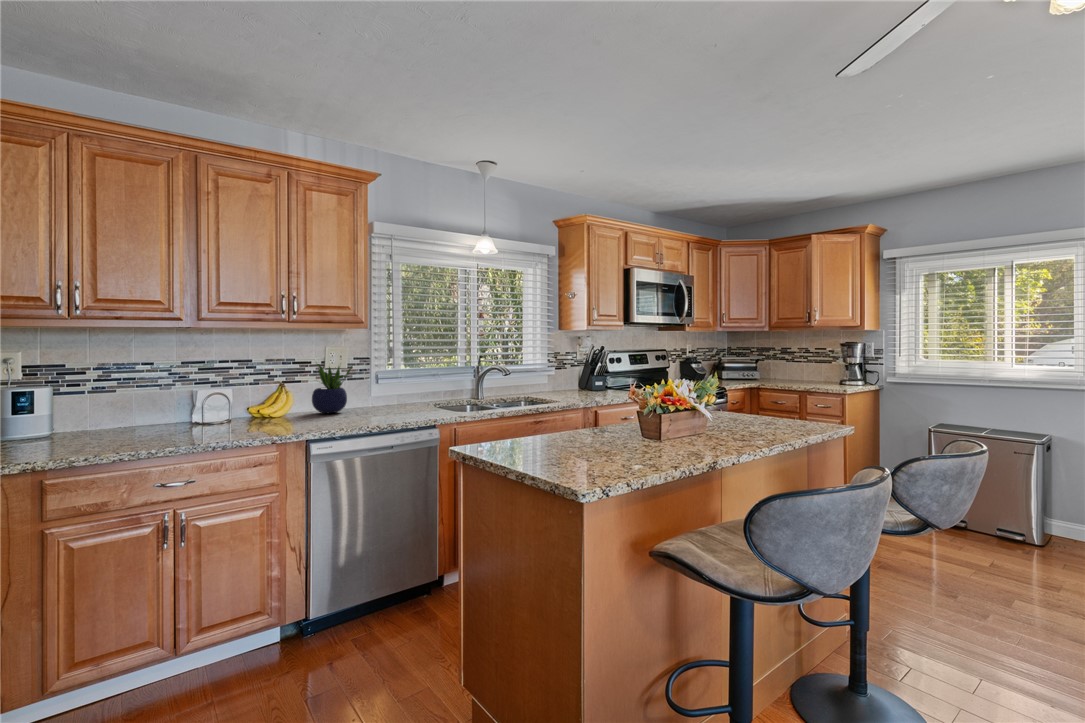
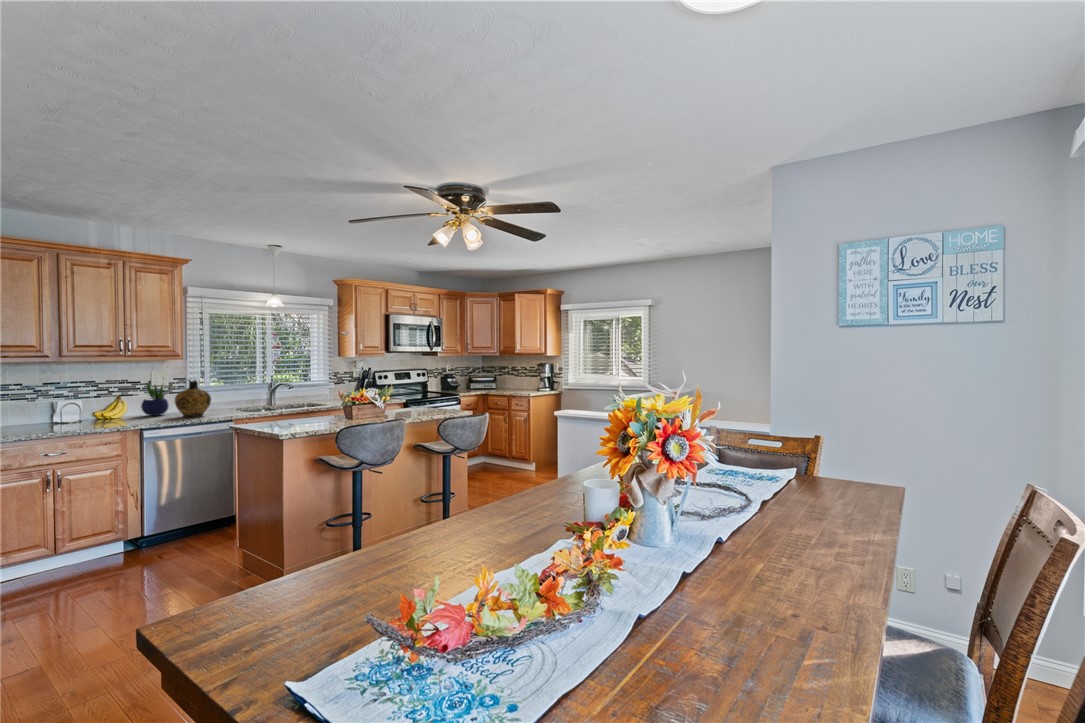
ceramic jug: none [355,359,405,419] -> present [175,380,211,417]

